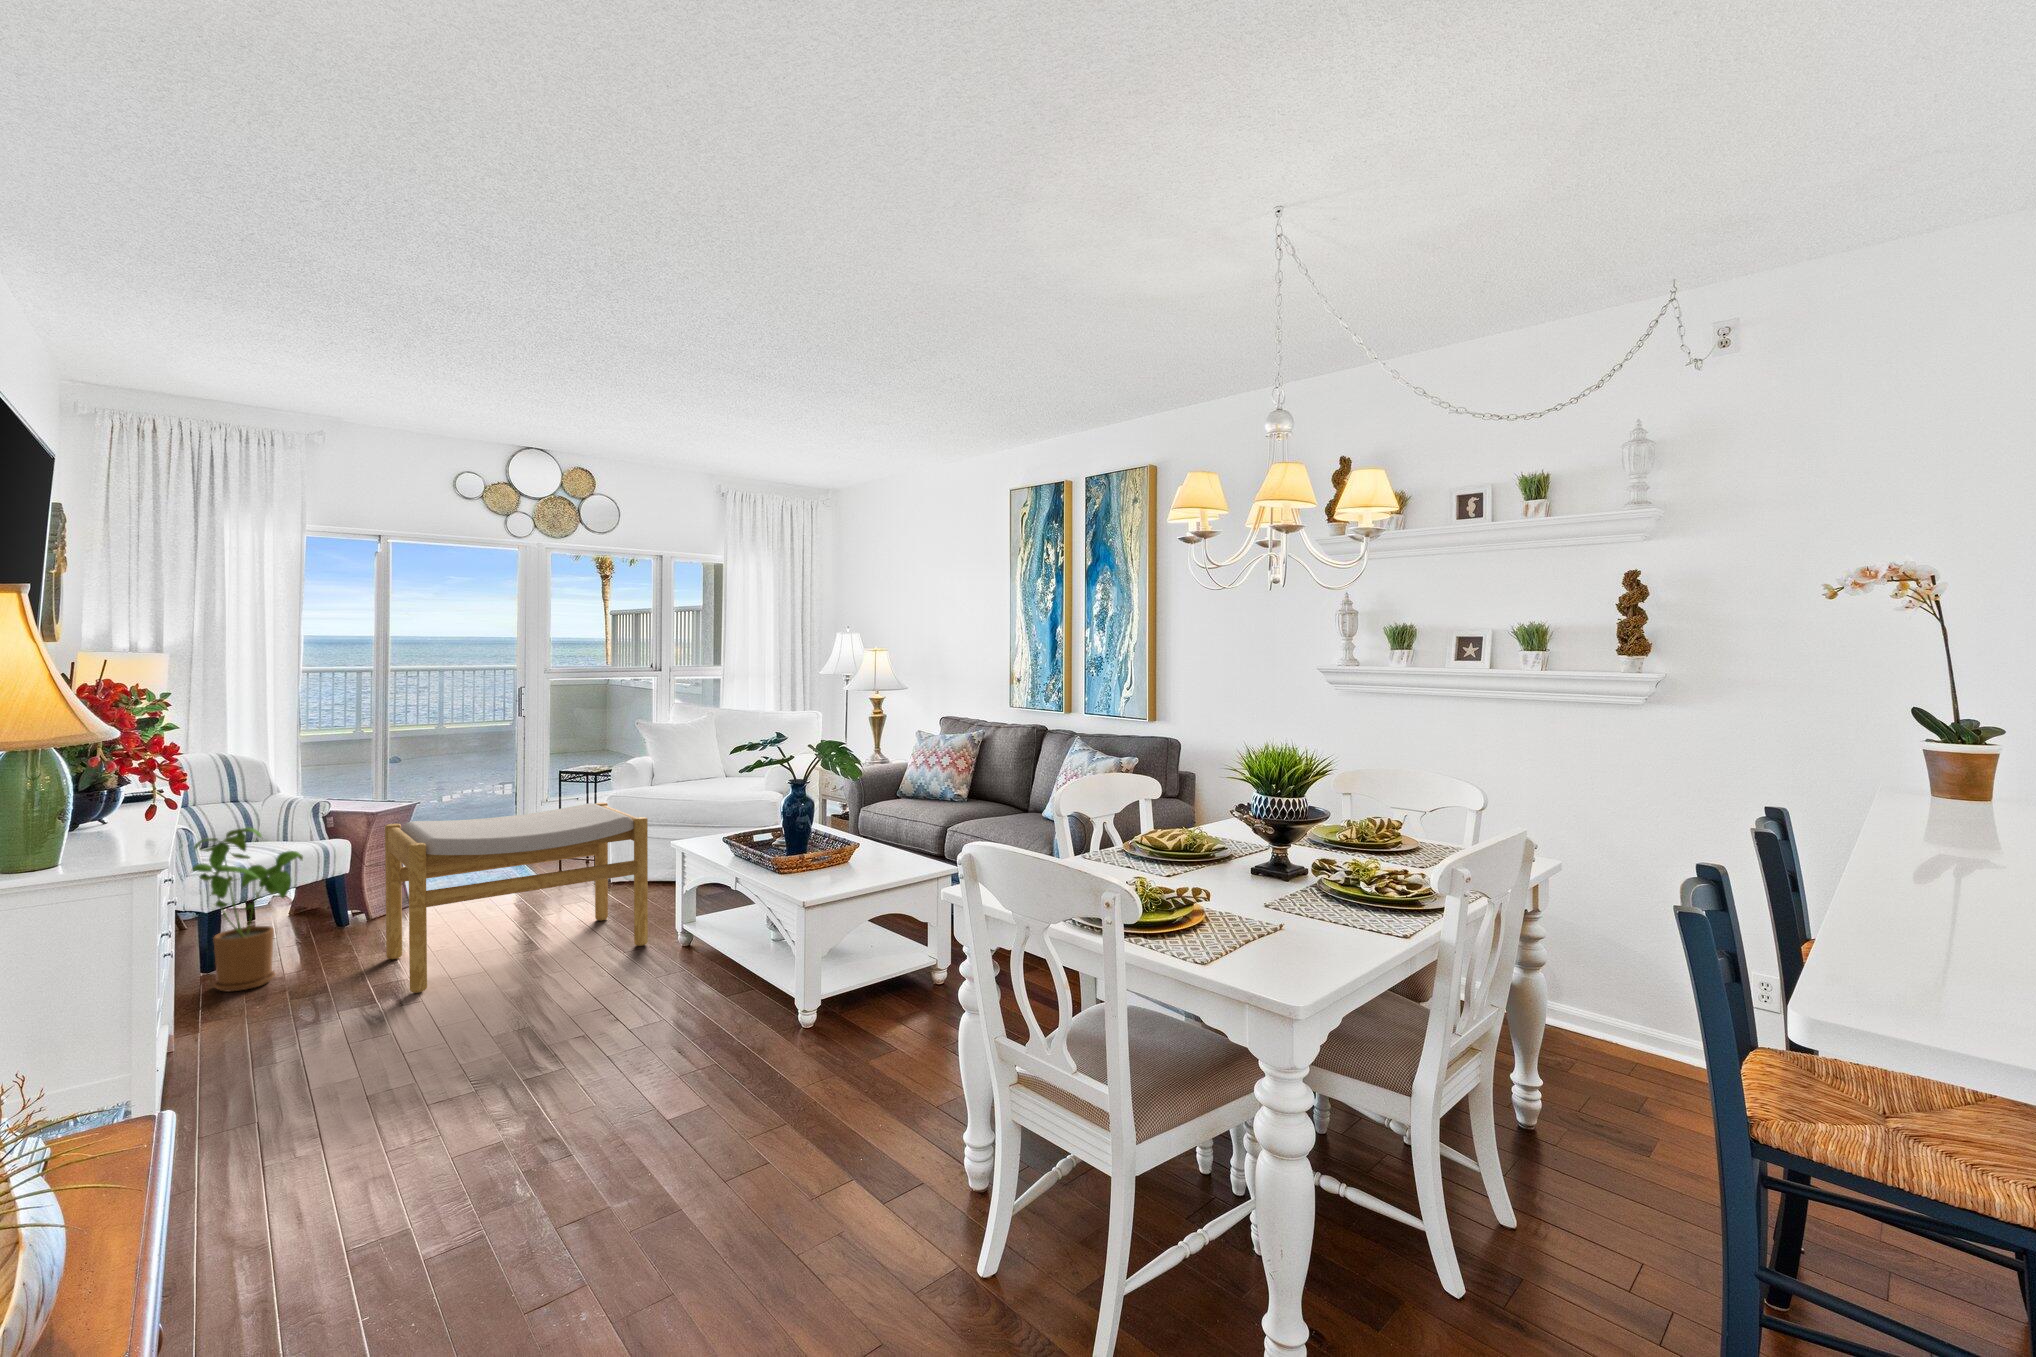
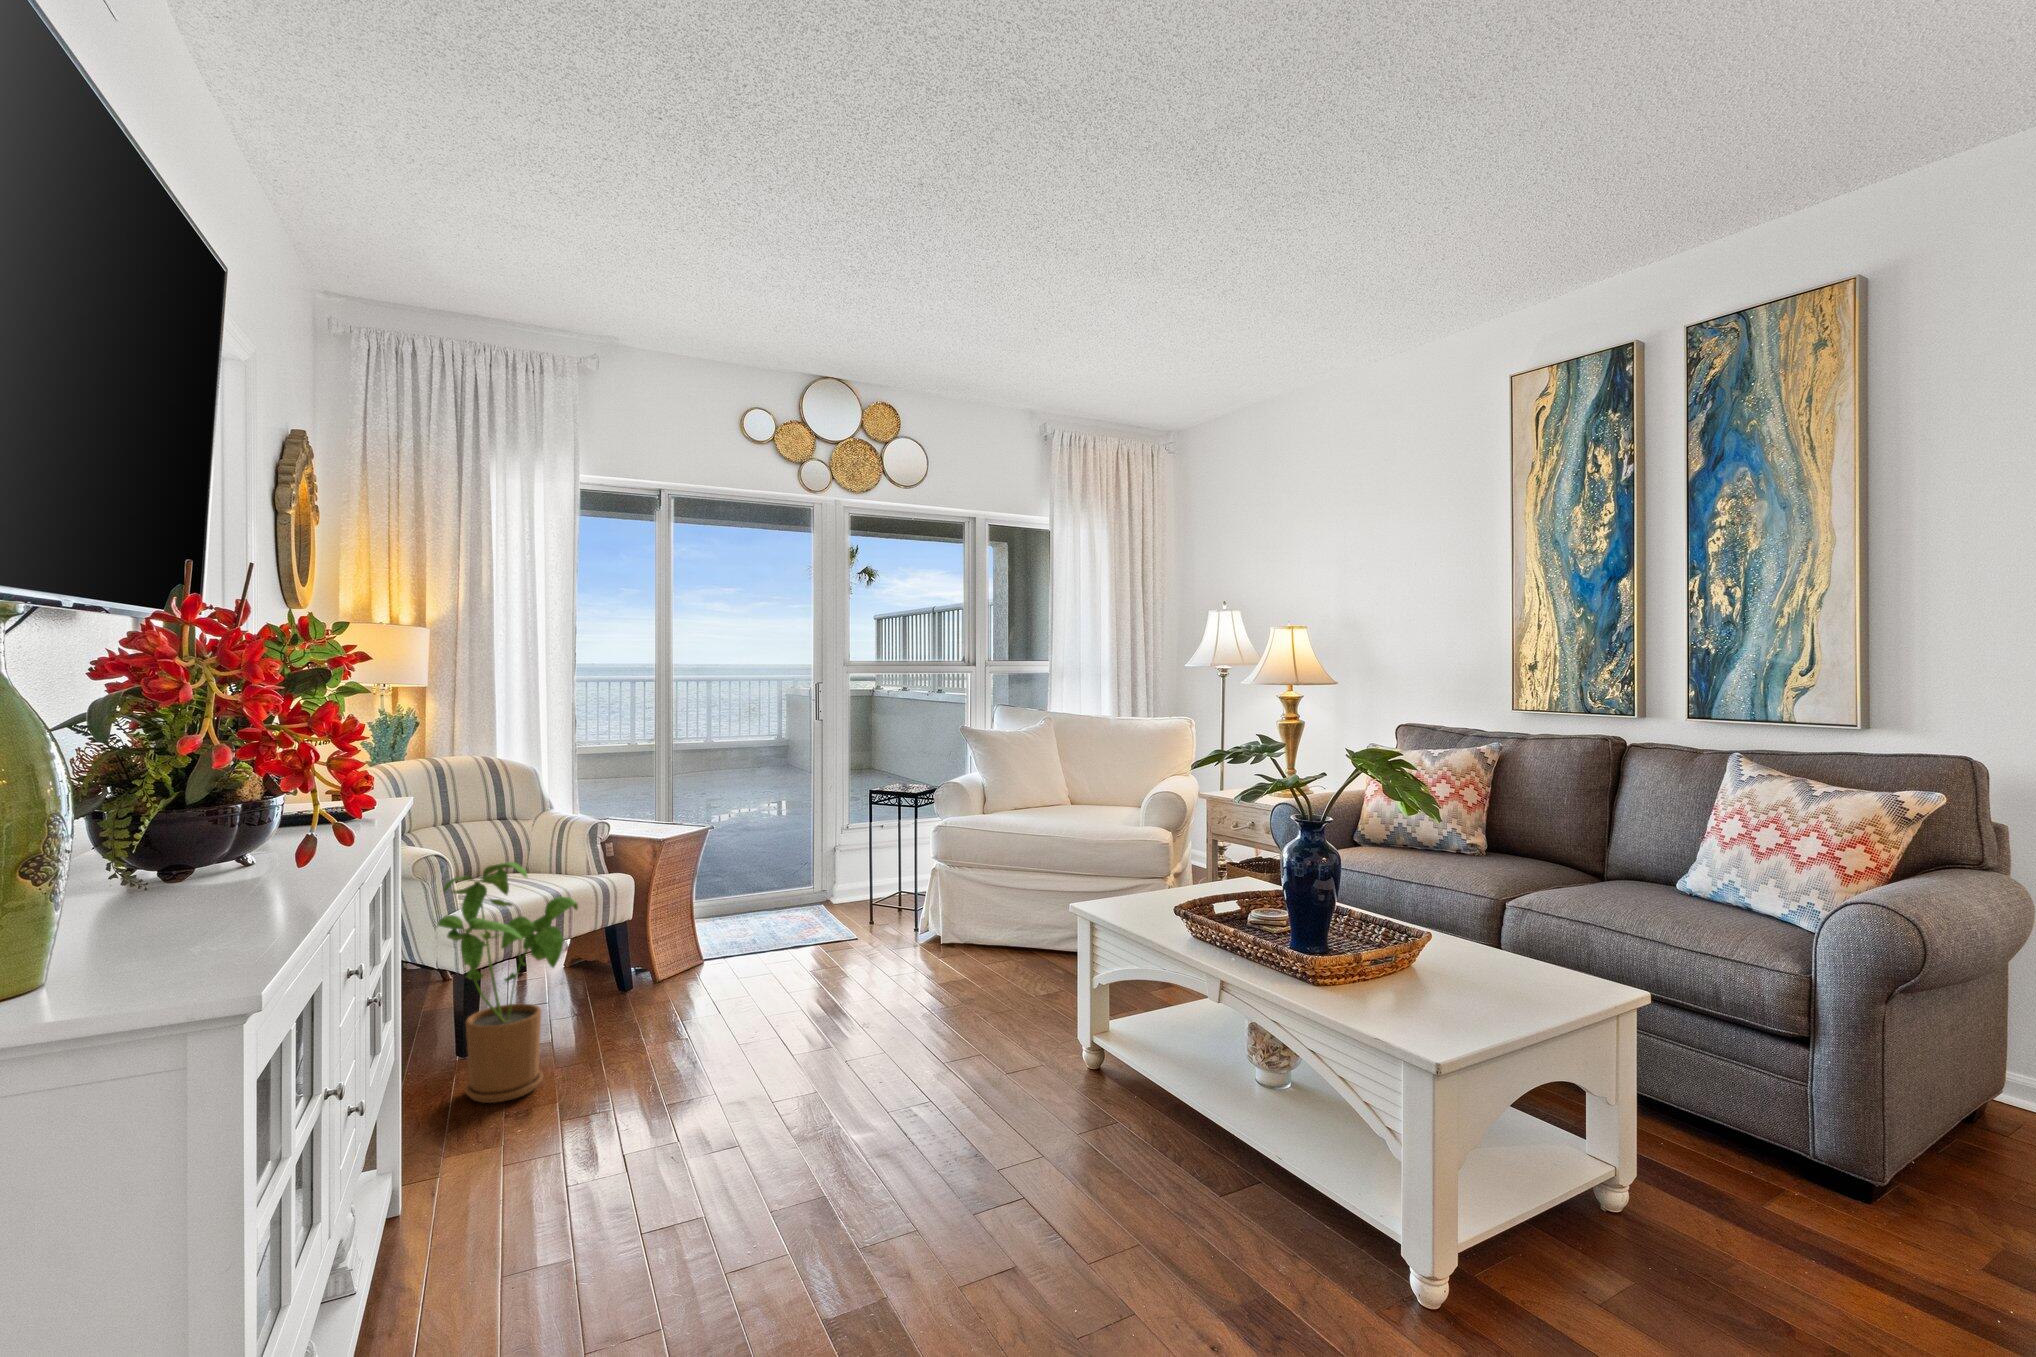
footstool: present [385,802,648,993] -> none [681,835,1038,1132]

